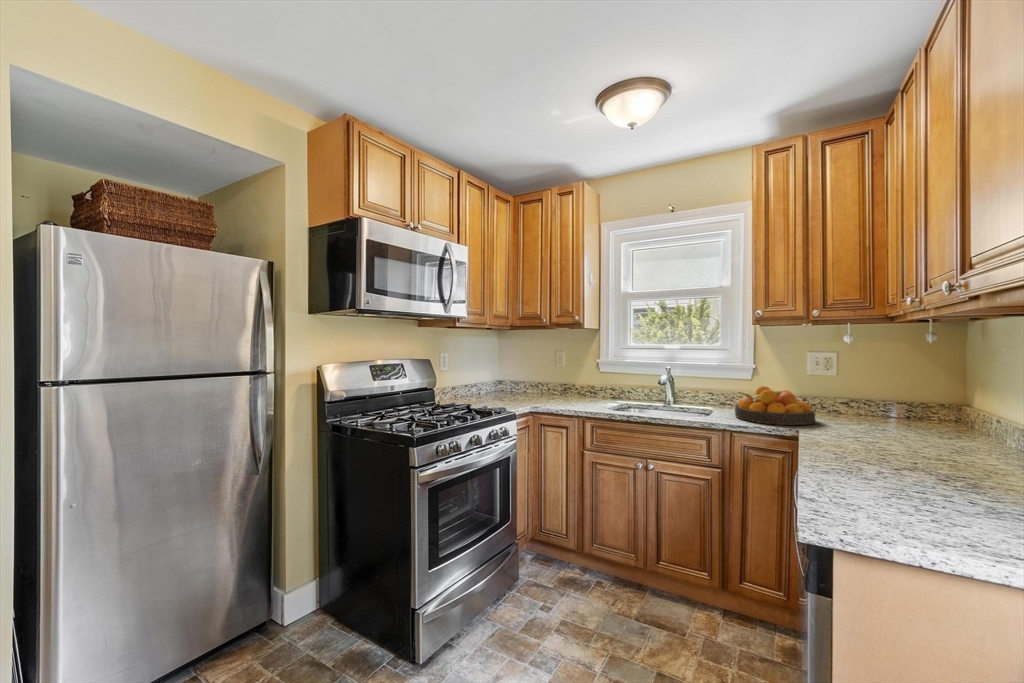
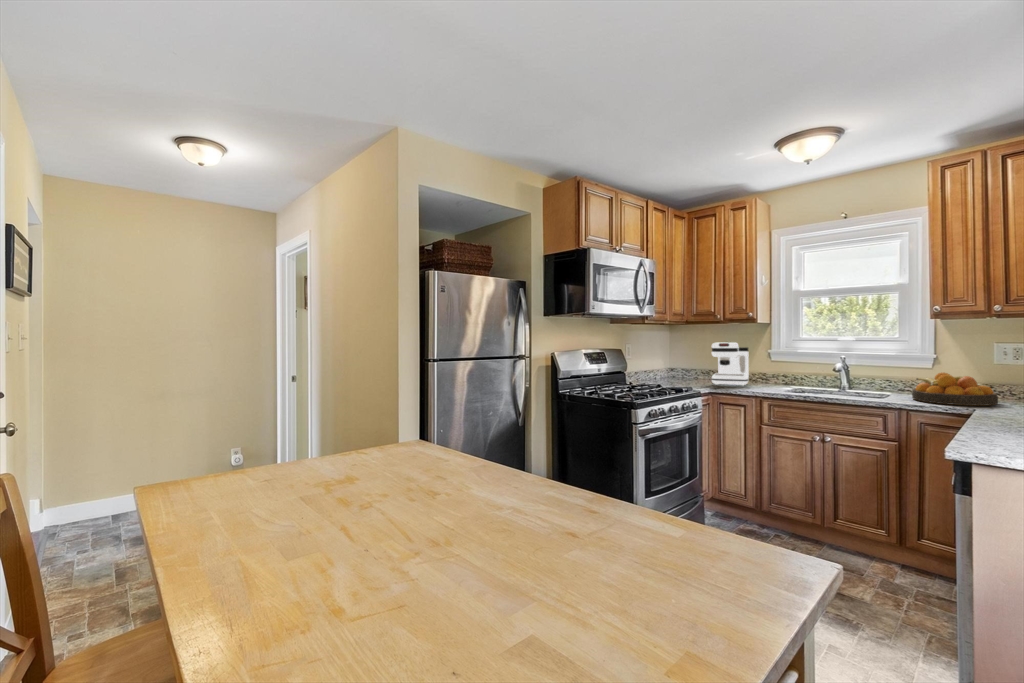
coffee maker: none [536,350,577,400] -> present [712,342,749,386]

